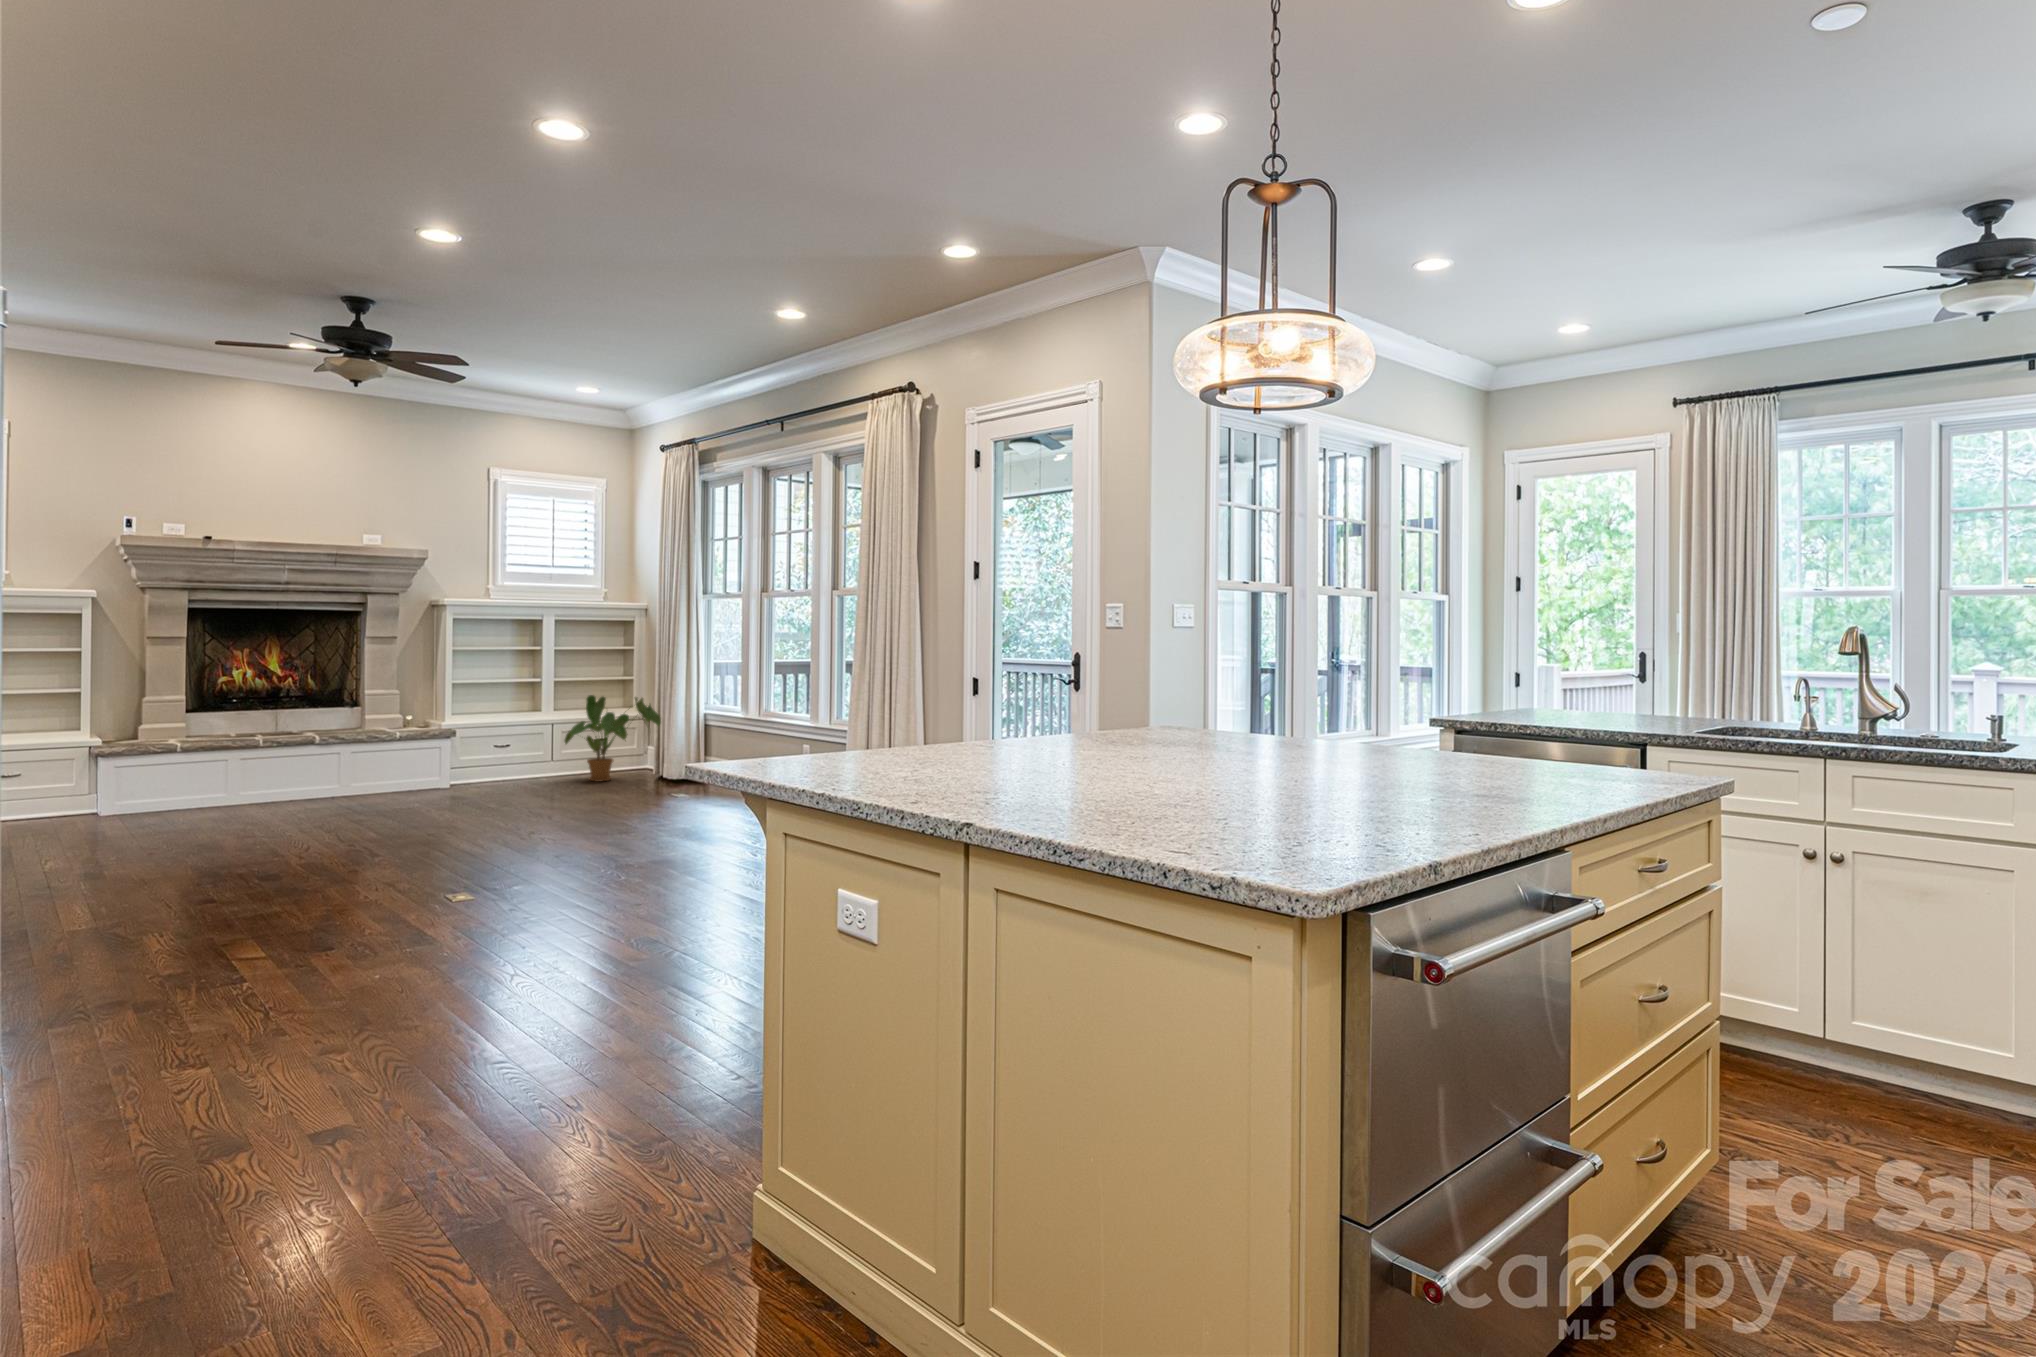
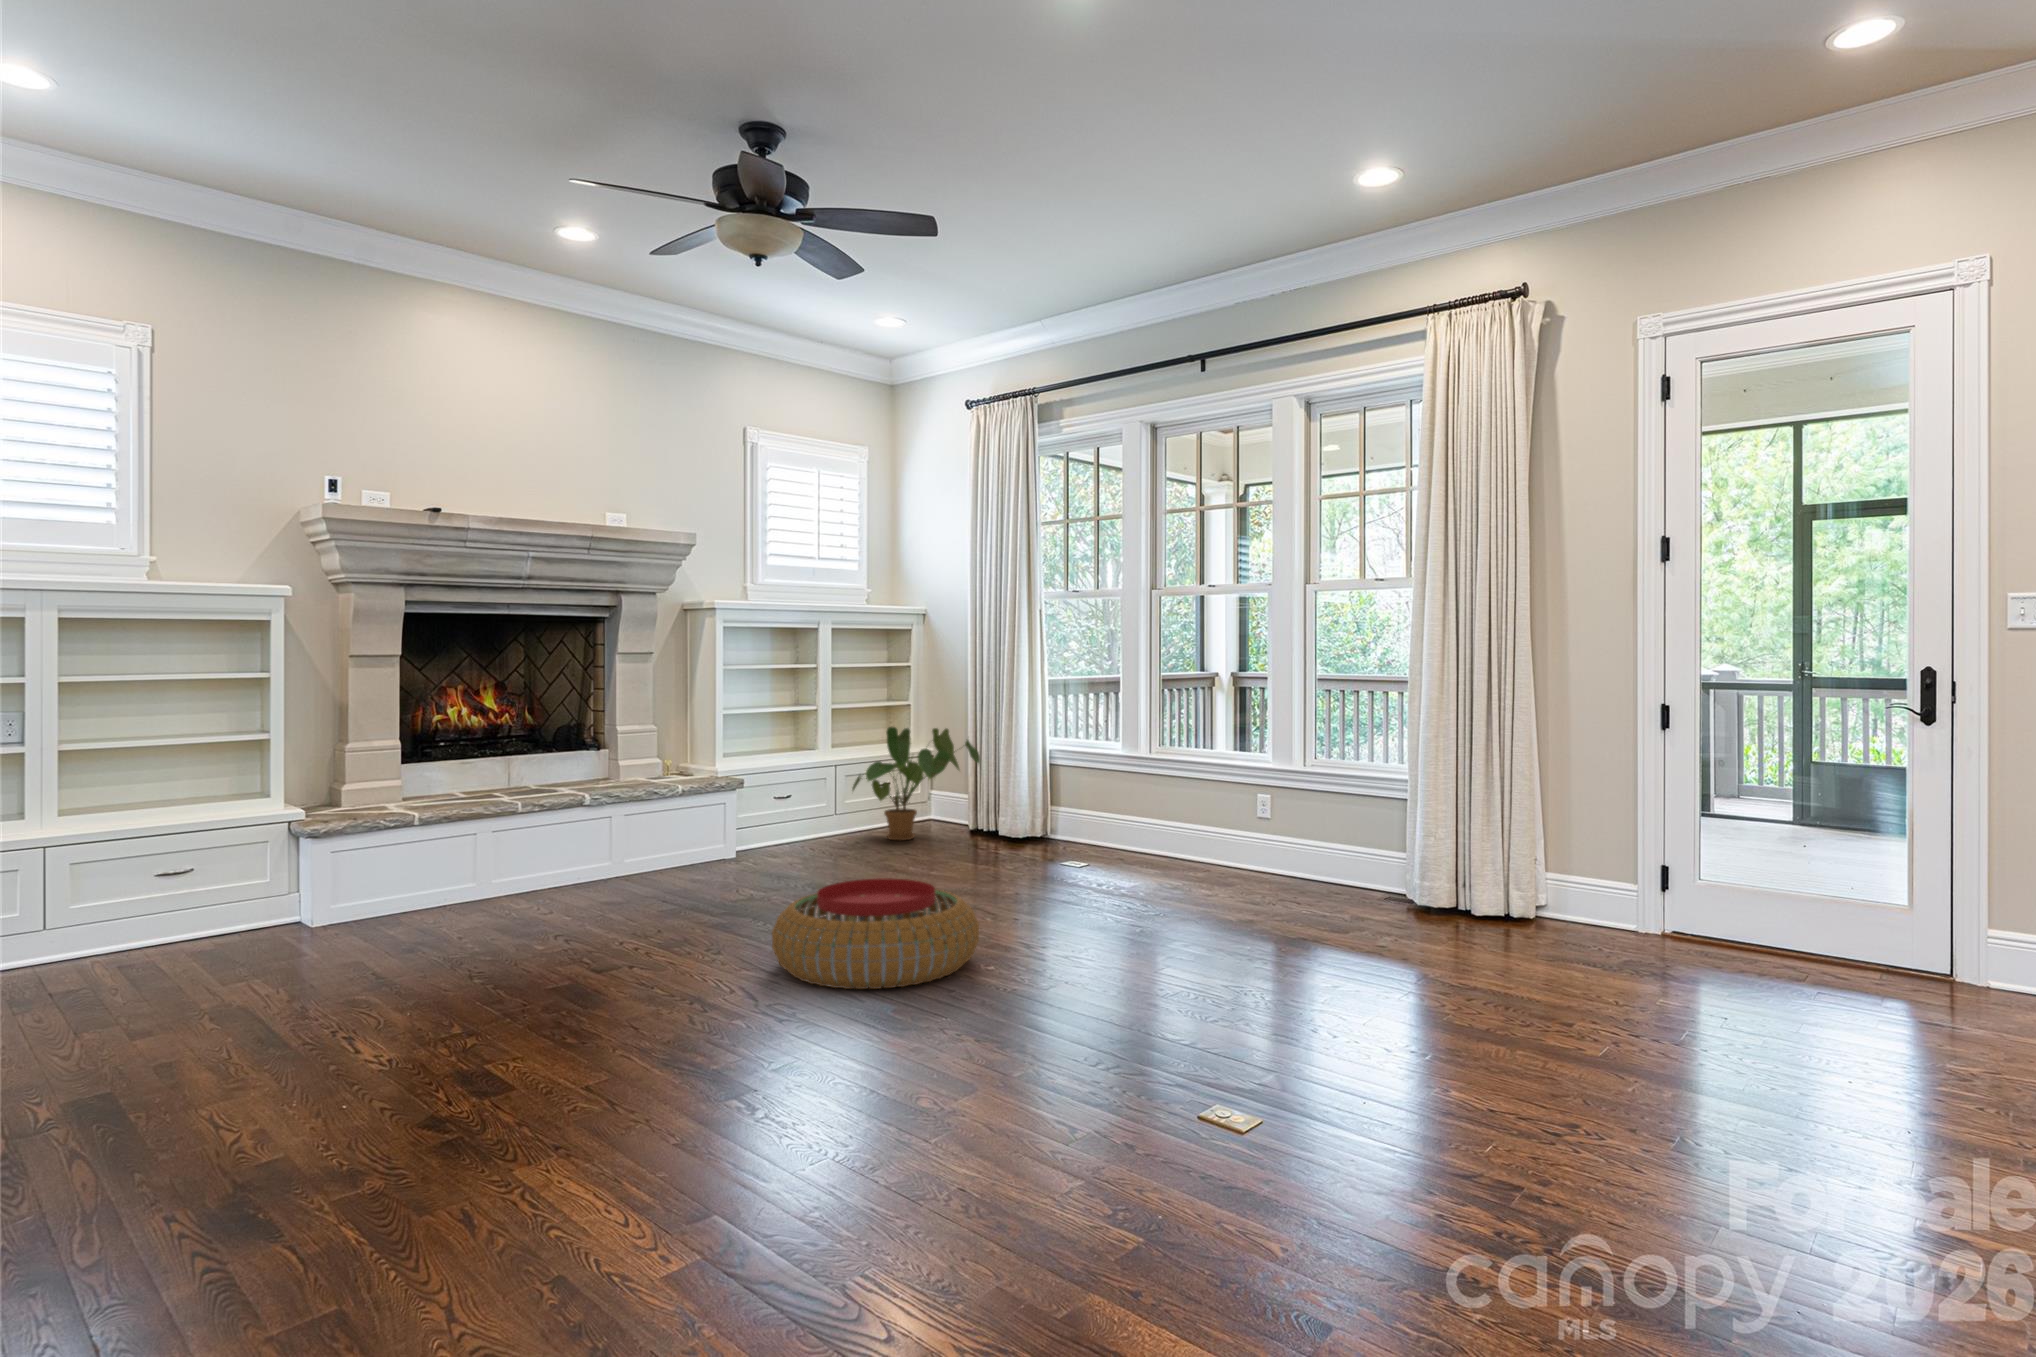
pouf: none [355,794,507,858] -> present [772,879,979,989]

